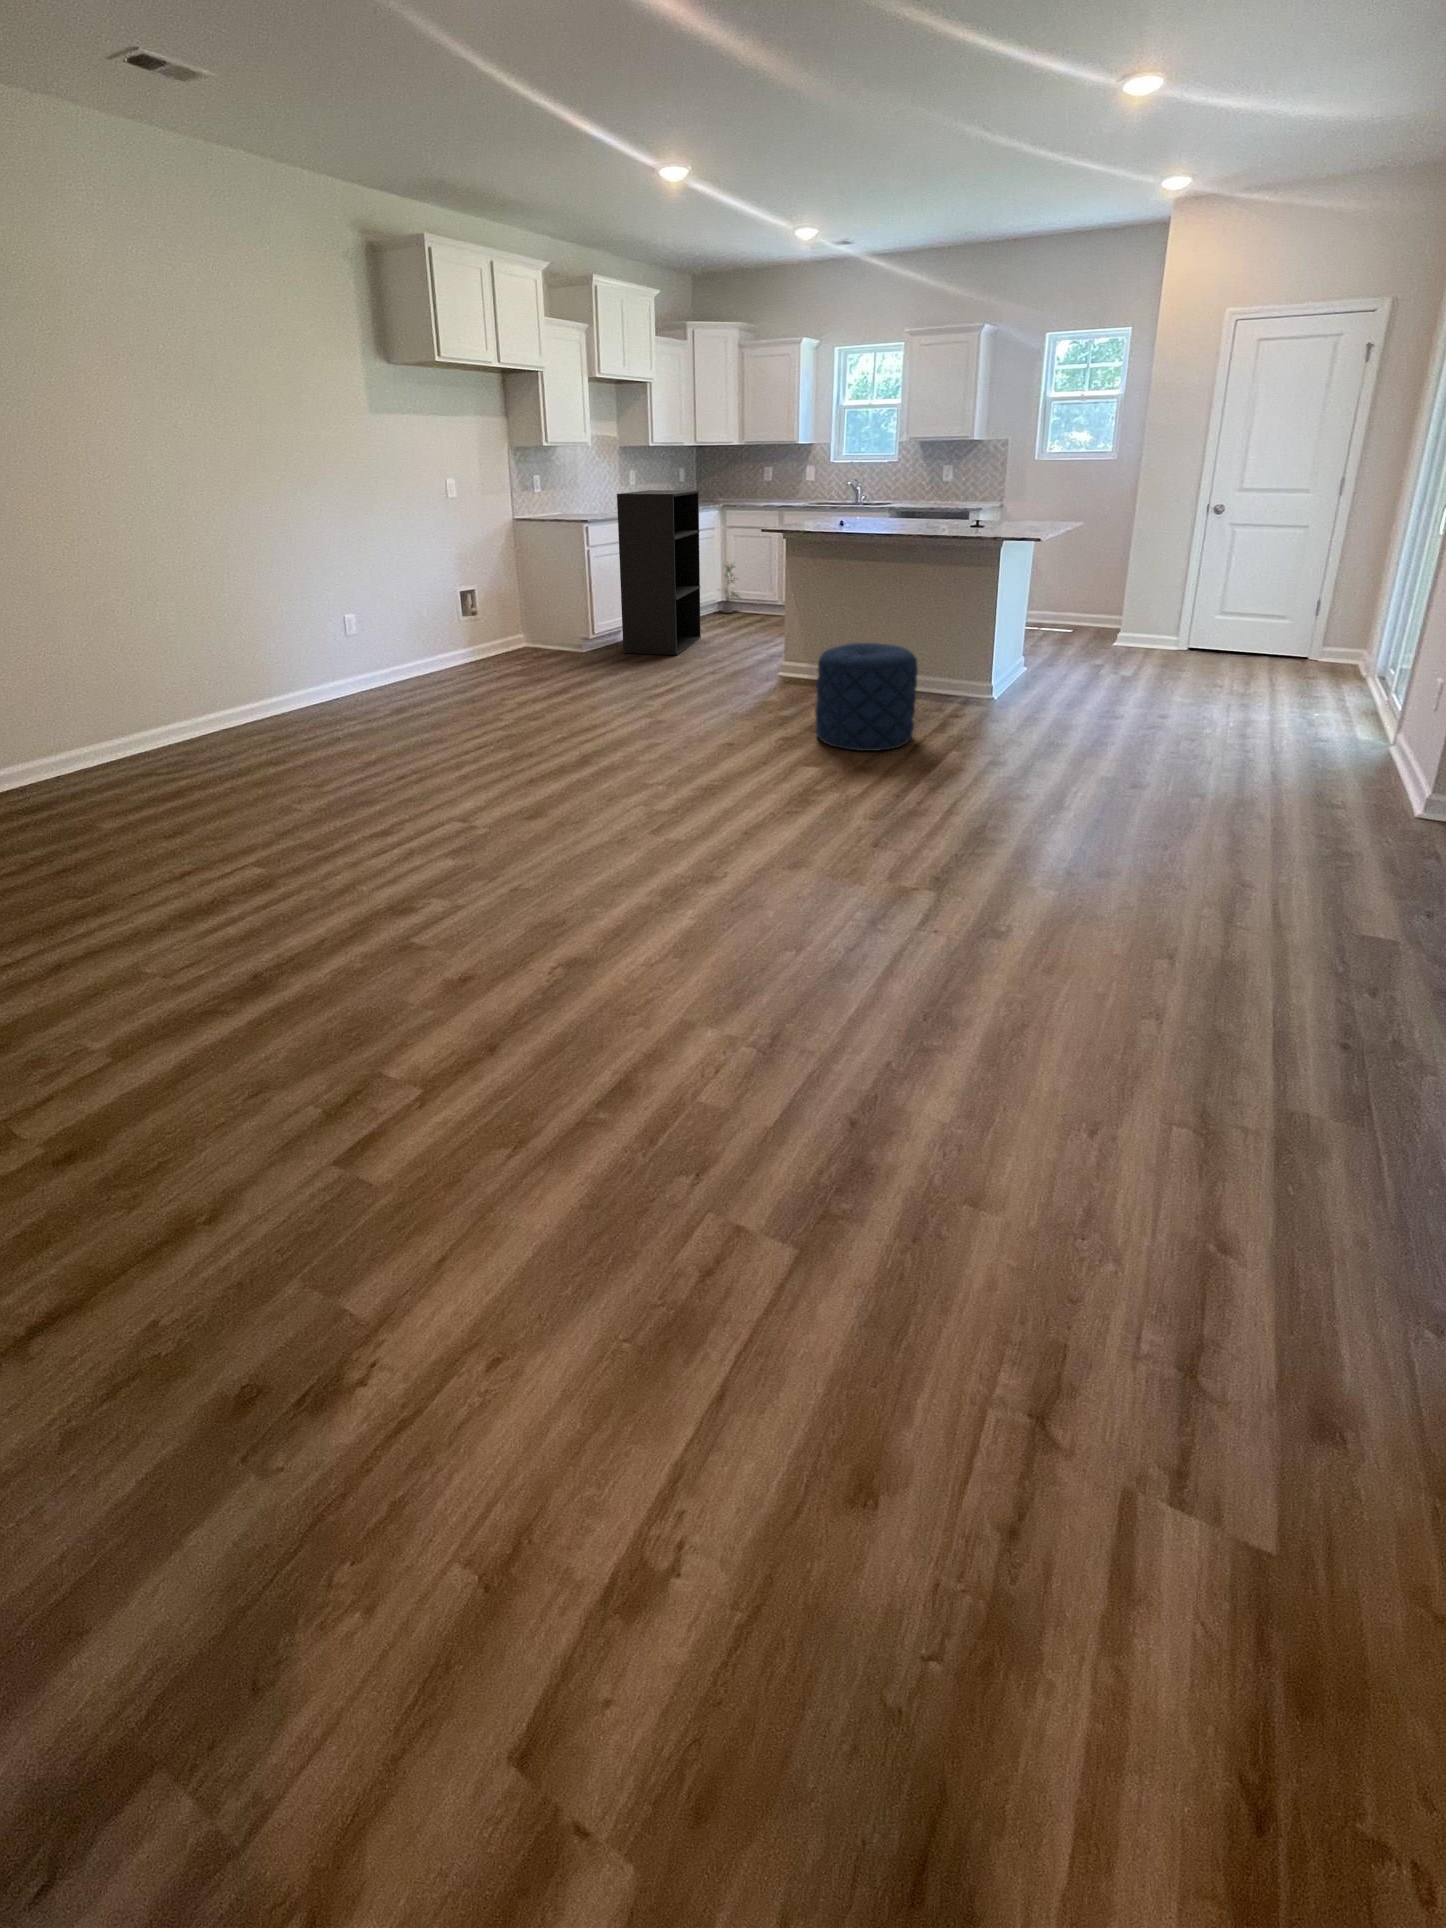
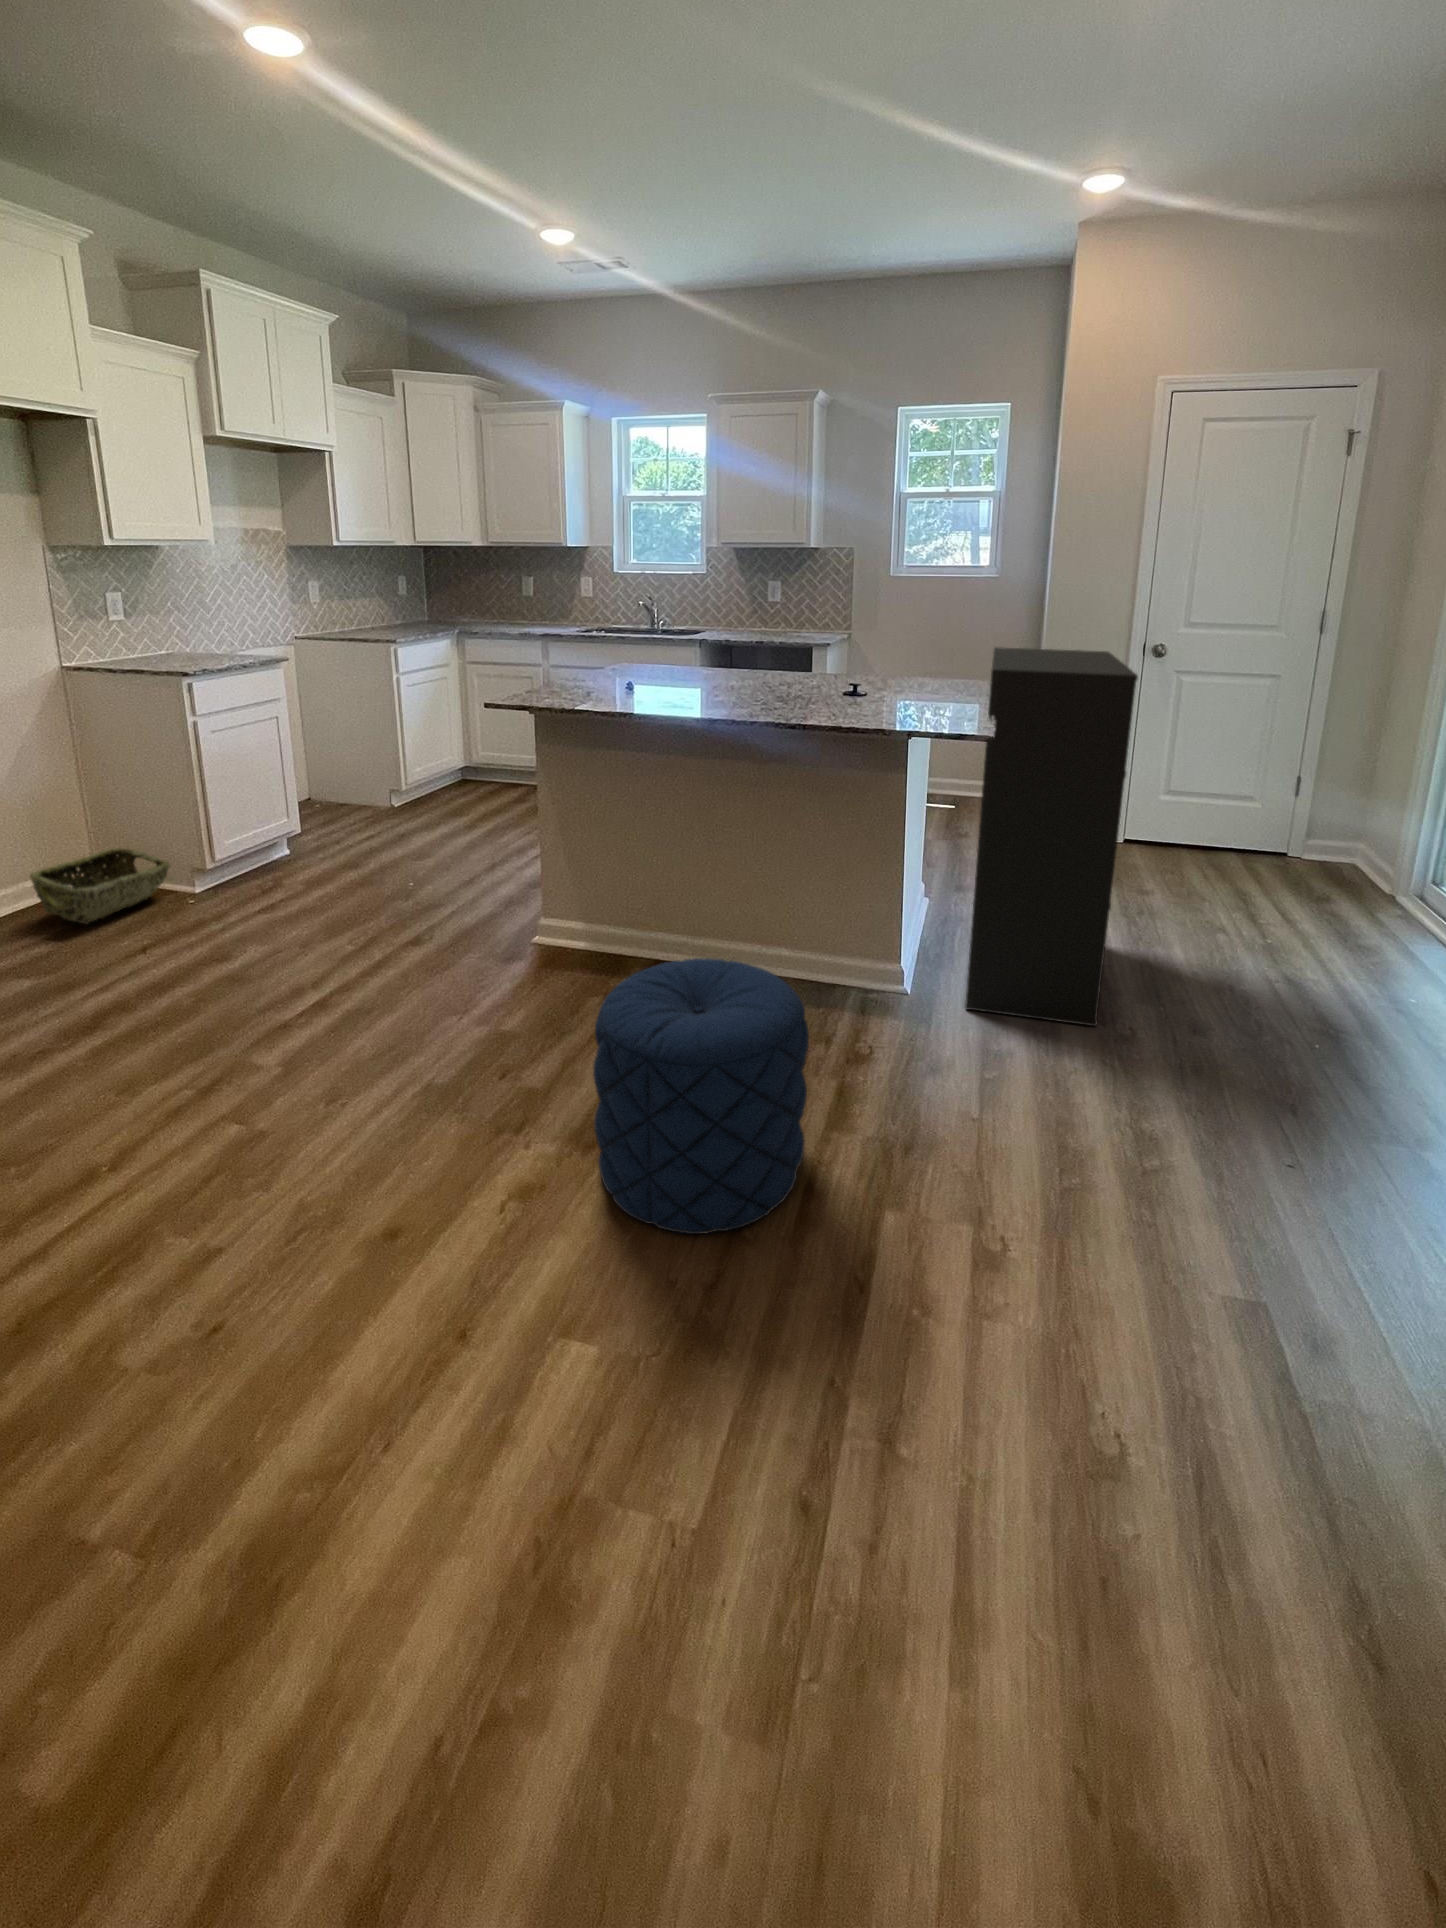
bookshelf: present [617,490,701,655] -> present [965,648,1138,1026]
potted plant: present [722,563,740,613] -> none [454,709,494,785]
woven basket: none [510,624,572,659] -> present [30,848,170,924]

